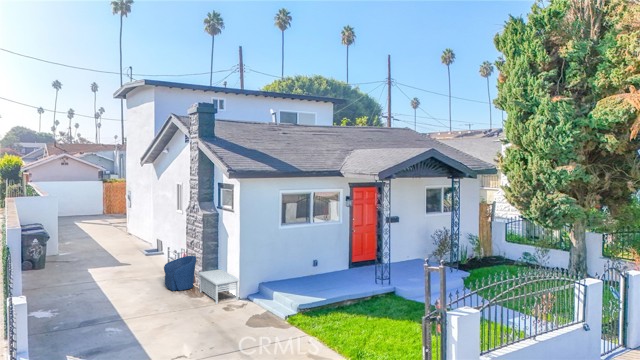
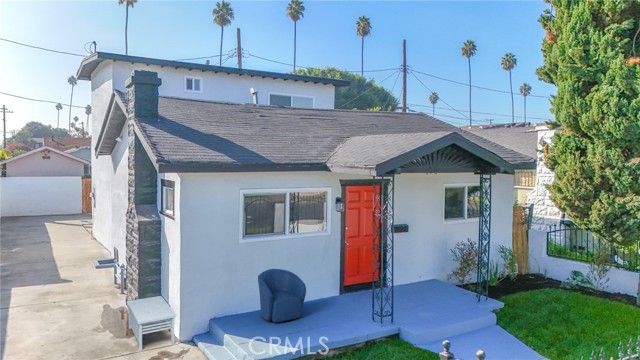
armchair: present [164,256,196,291] -> present [258,269,306,323]

